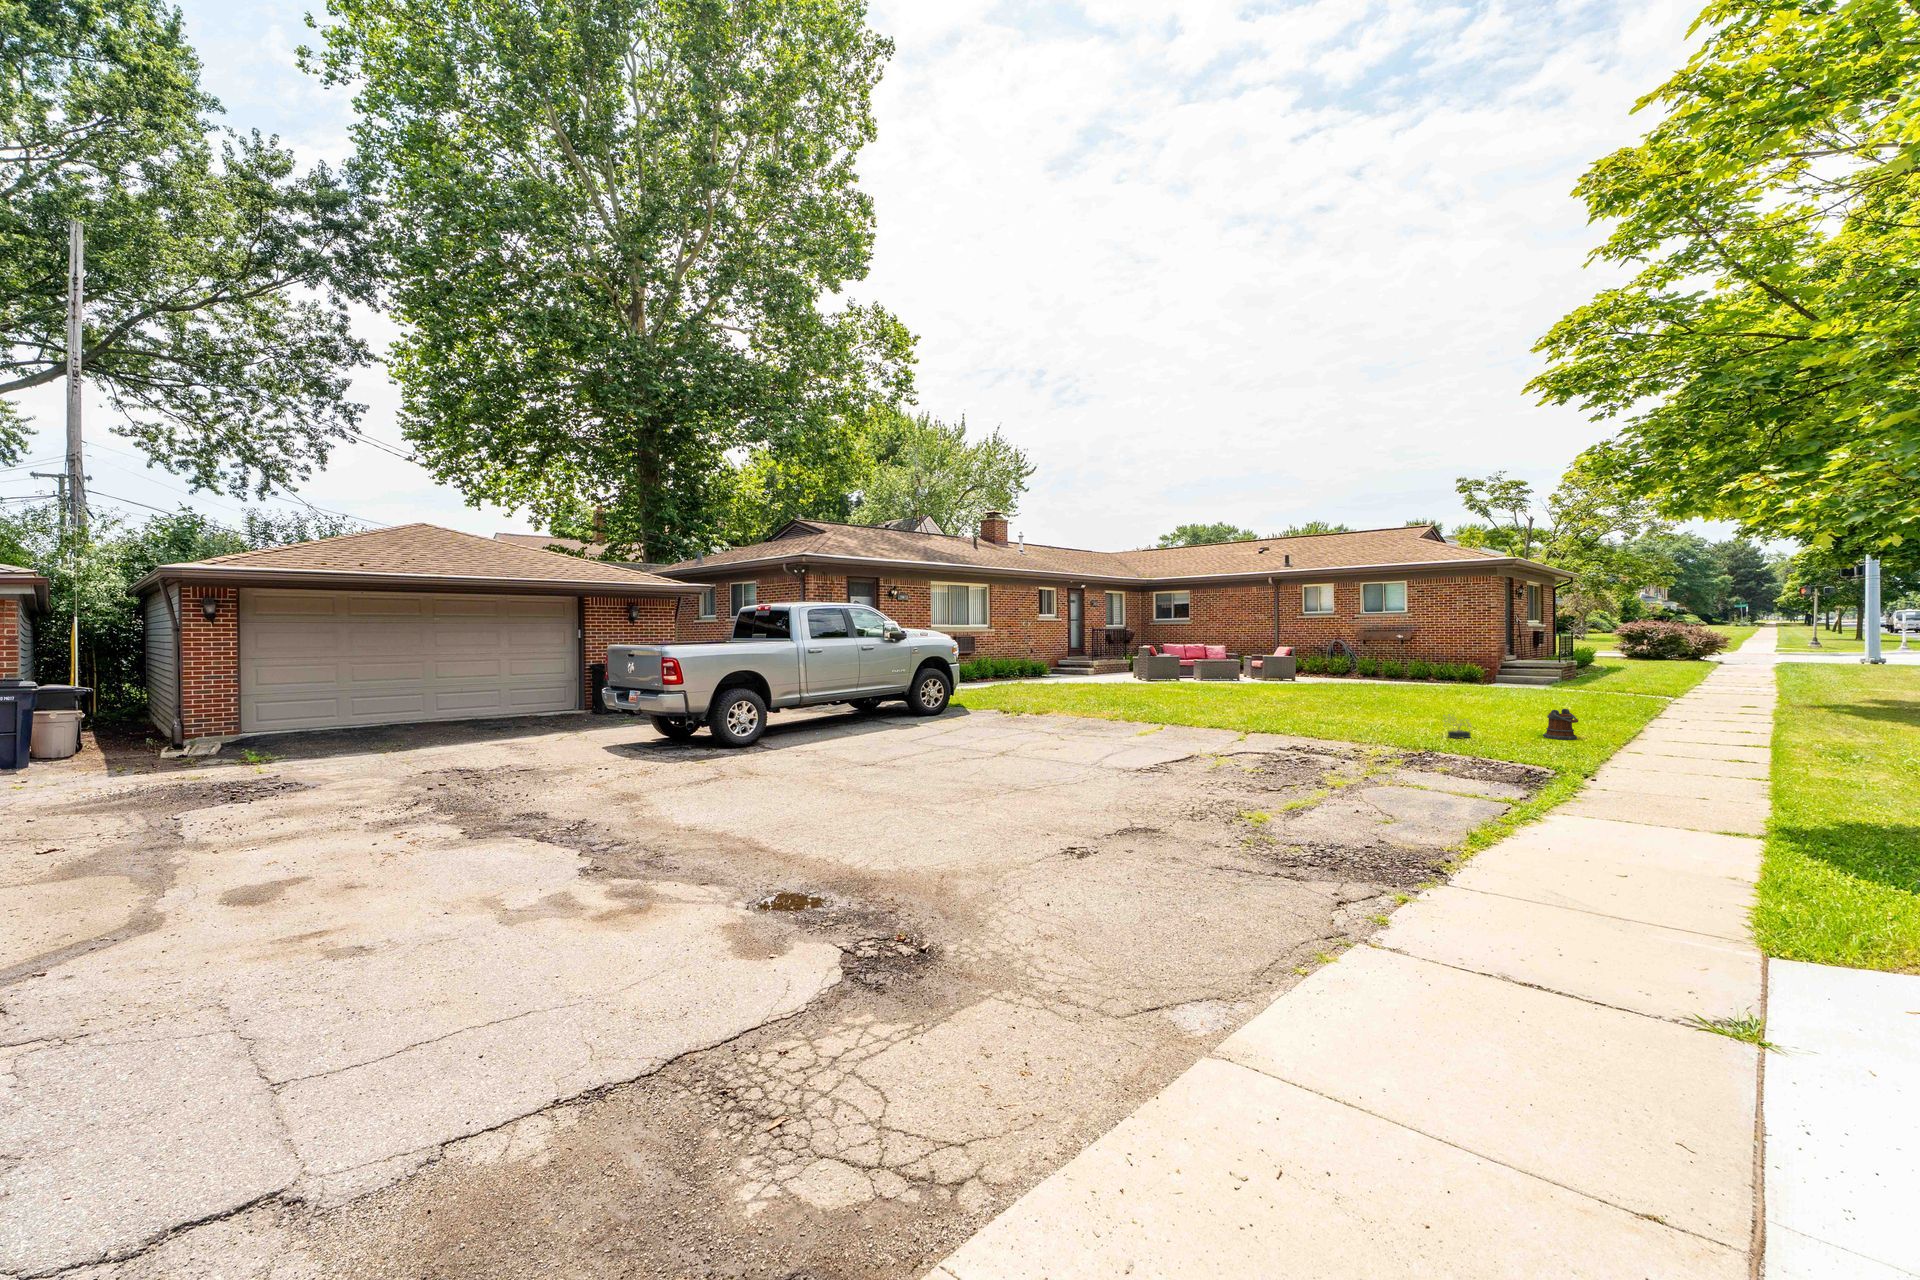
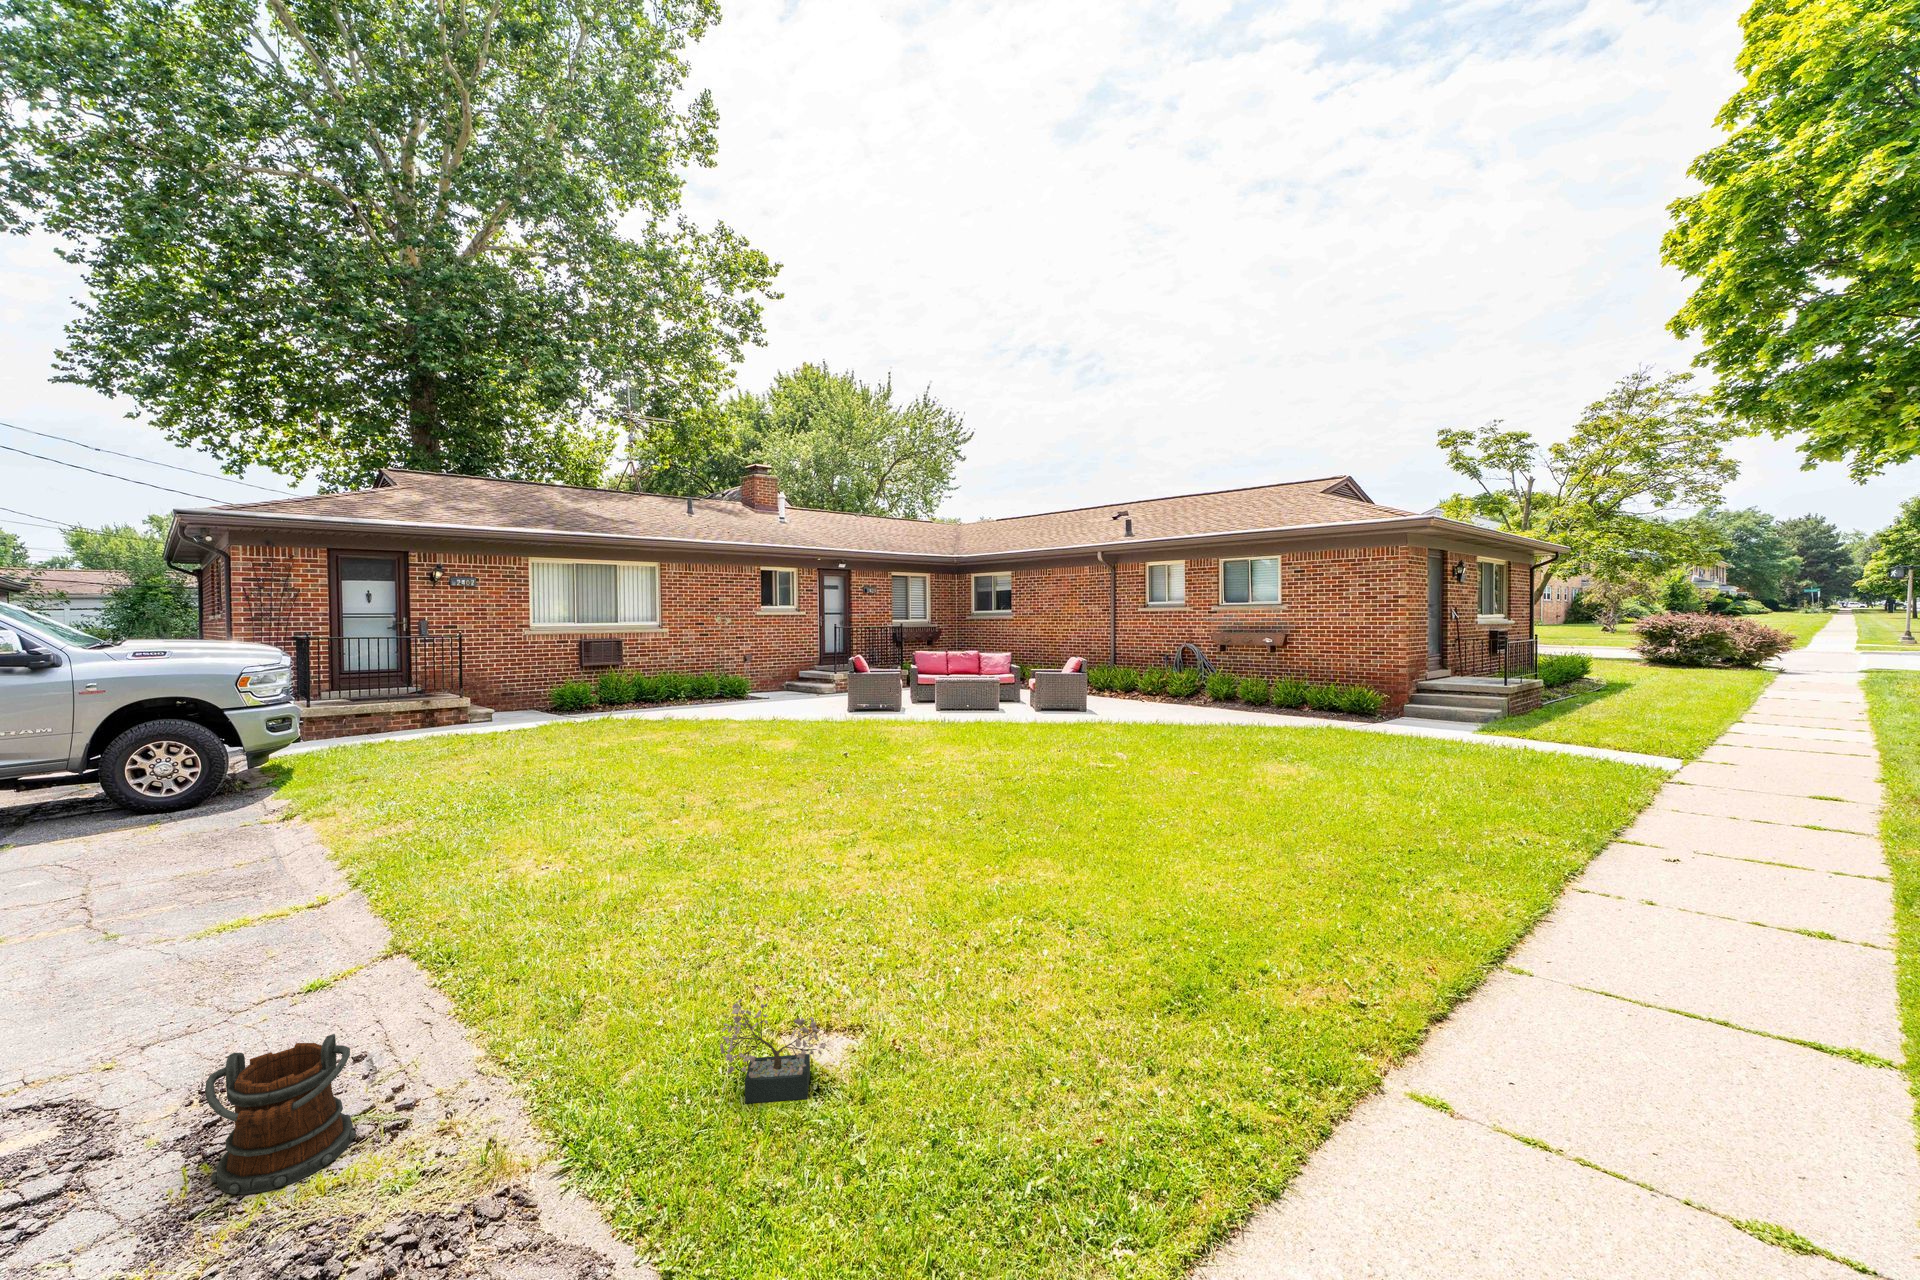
bucket: present [1543,709,1578,740] -> present [205,1034,356,1194]

